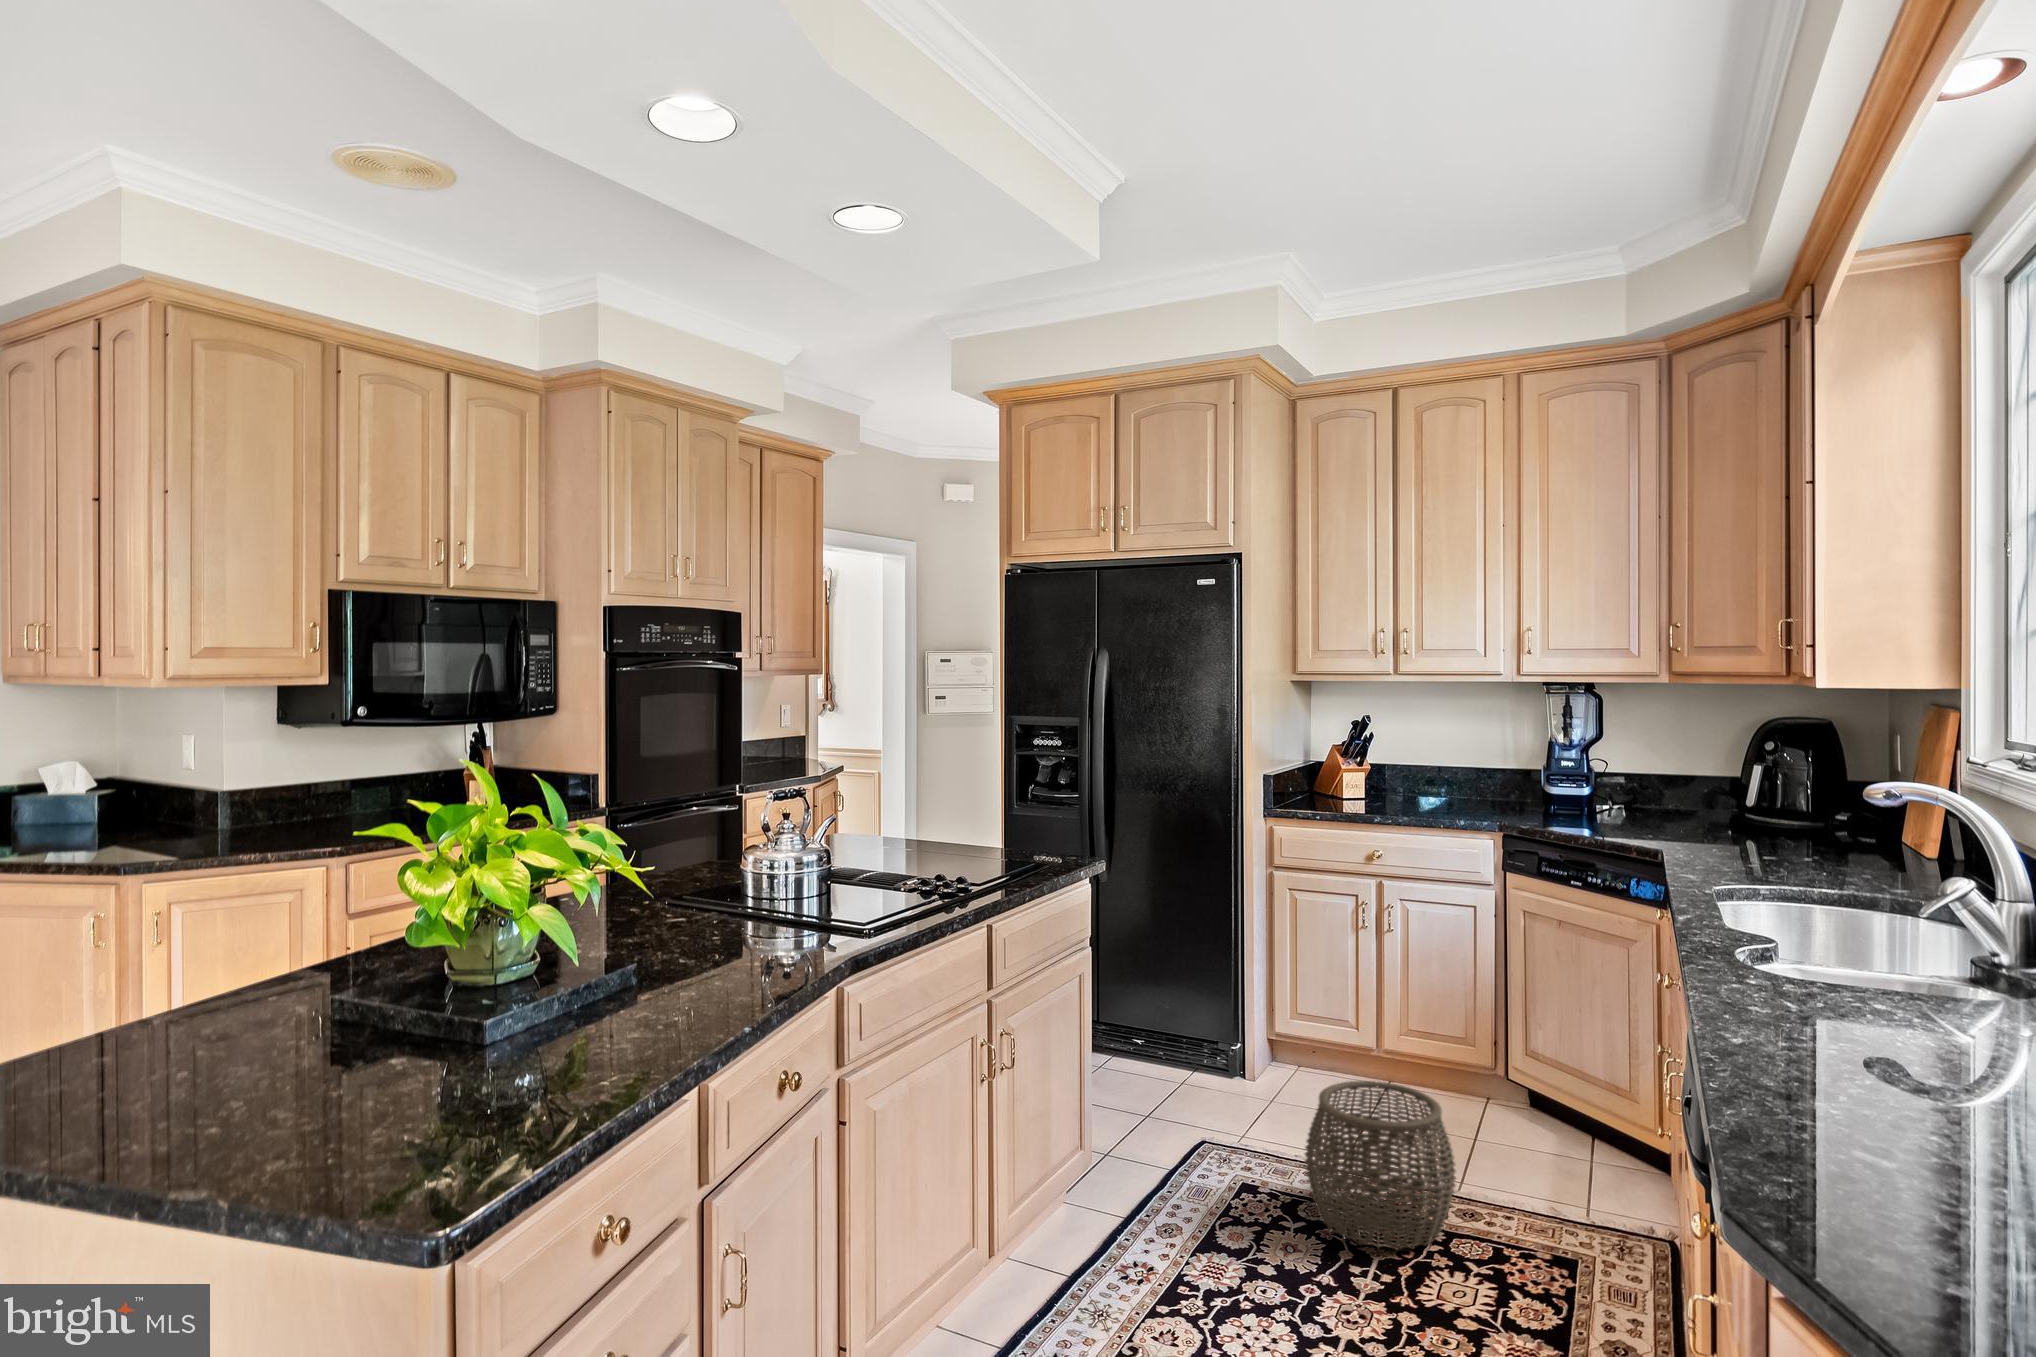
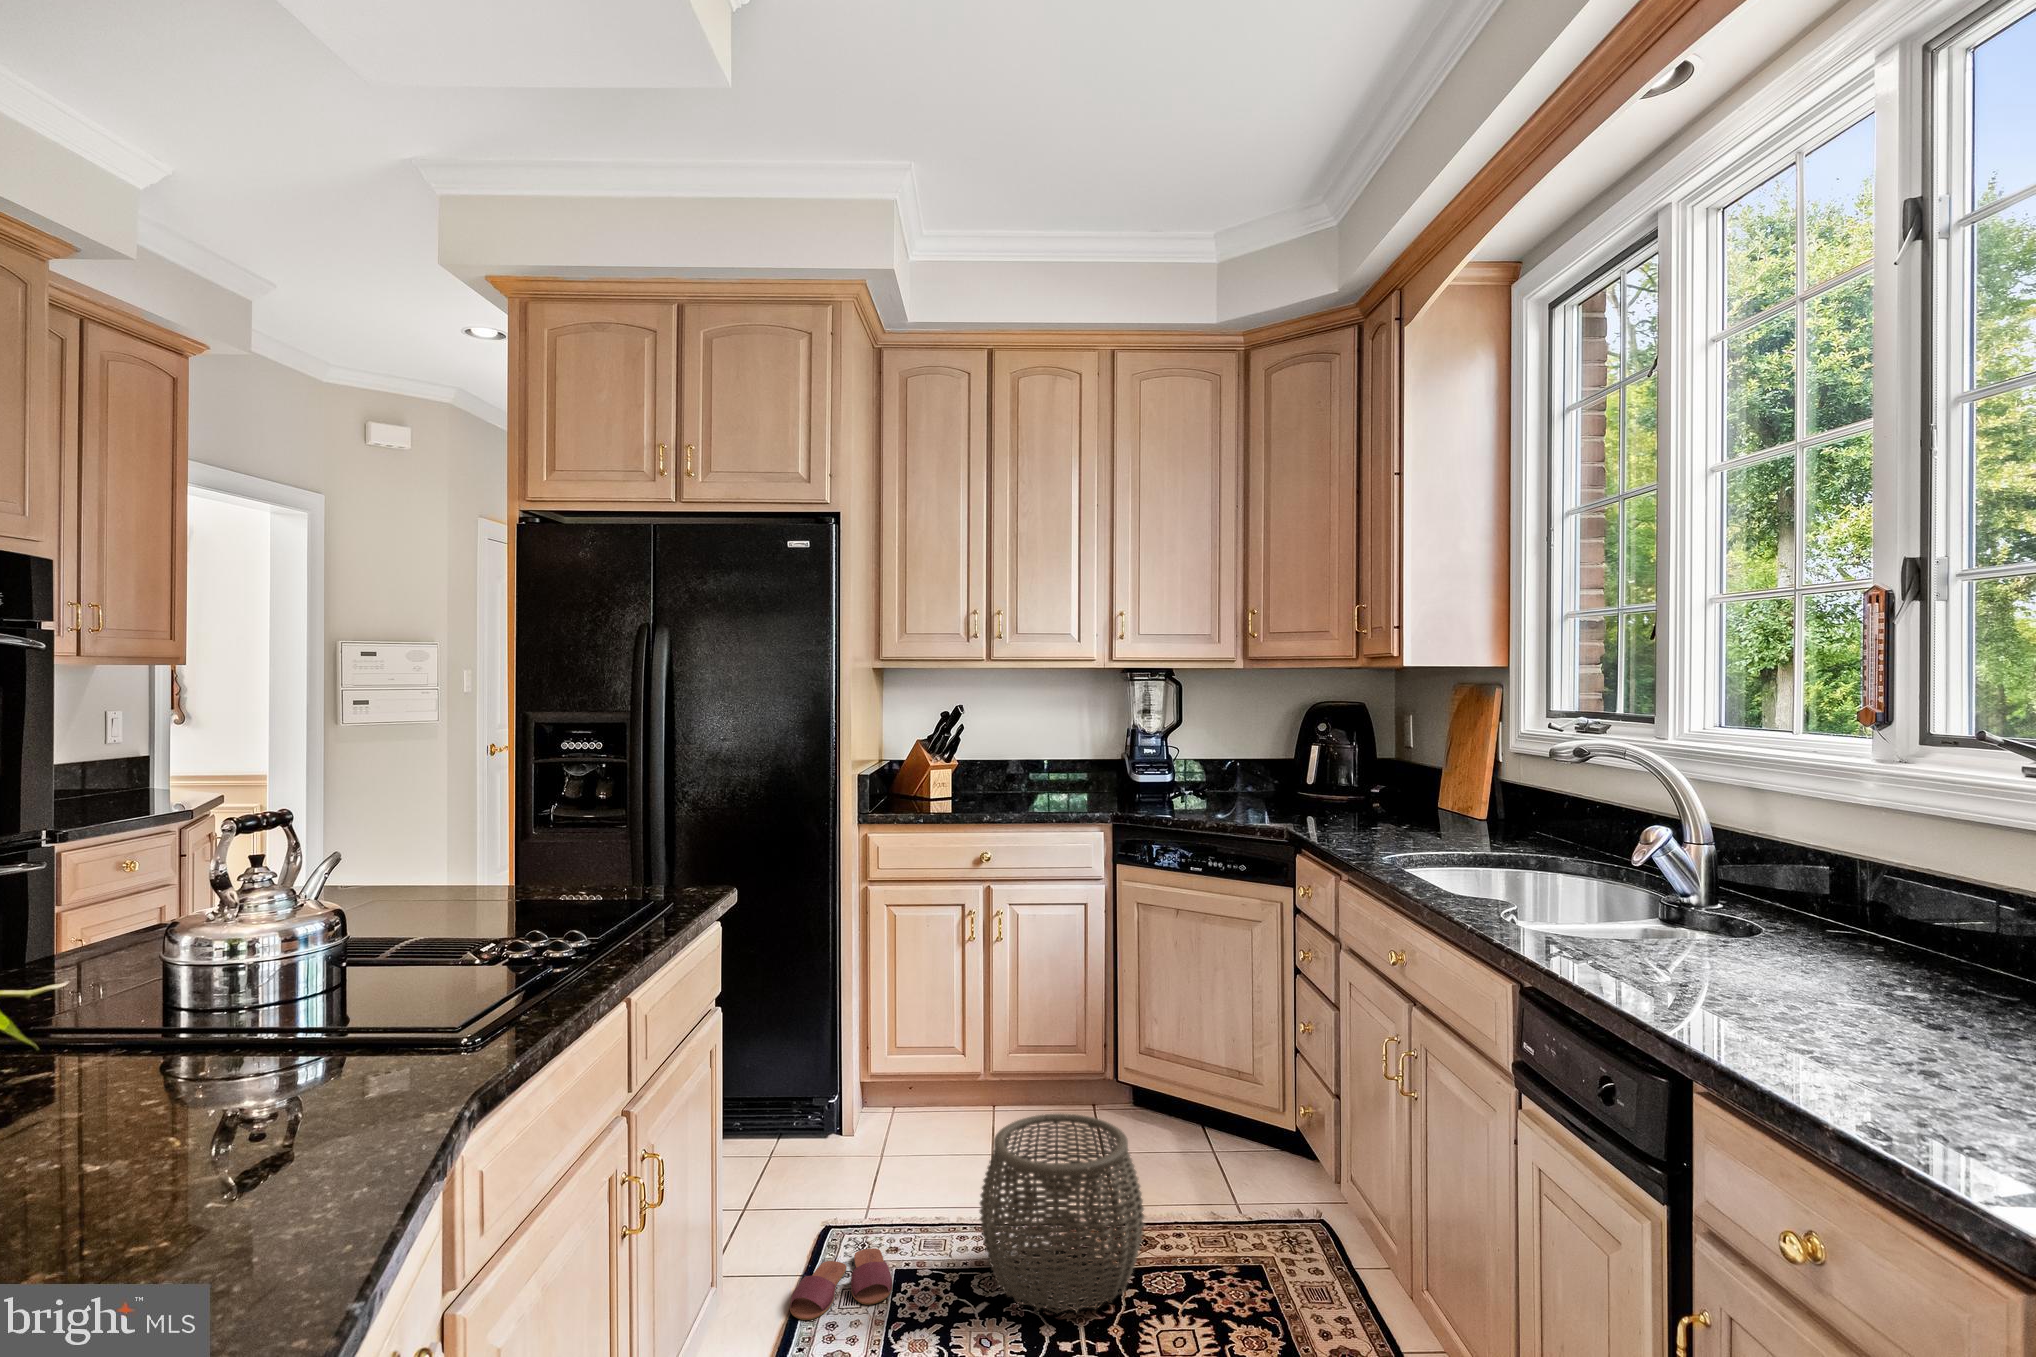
slippers: none [1147,1165,1233,1203] -> present [790,1248,892,1320]

